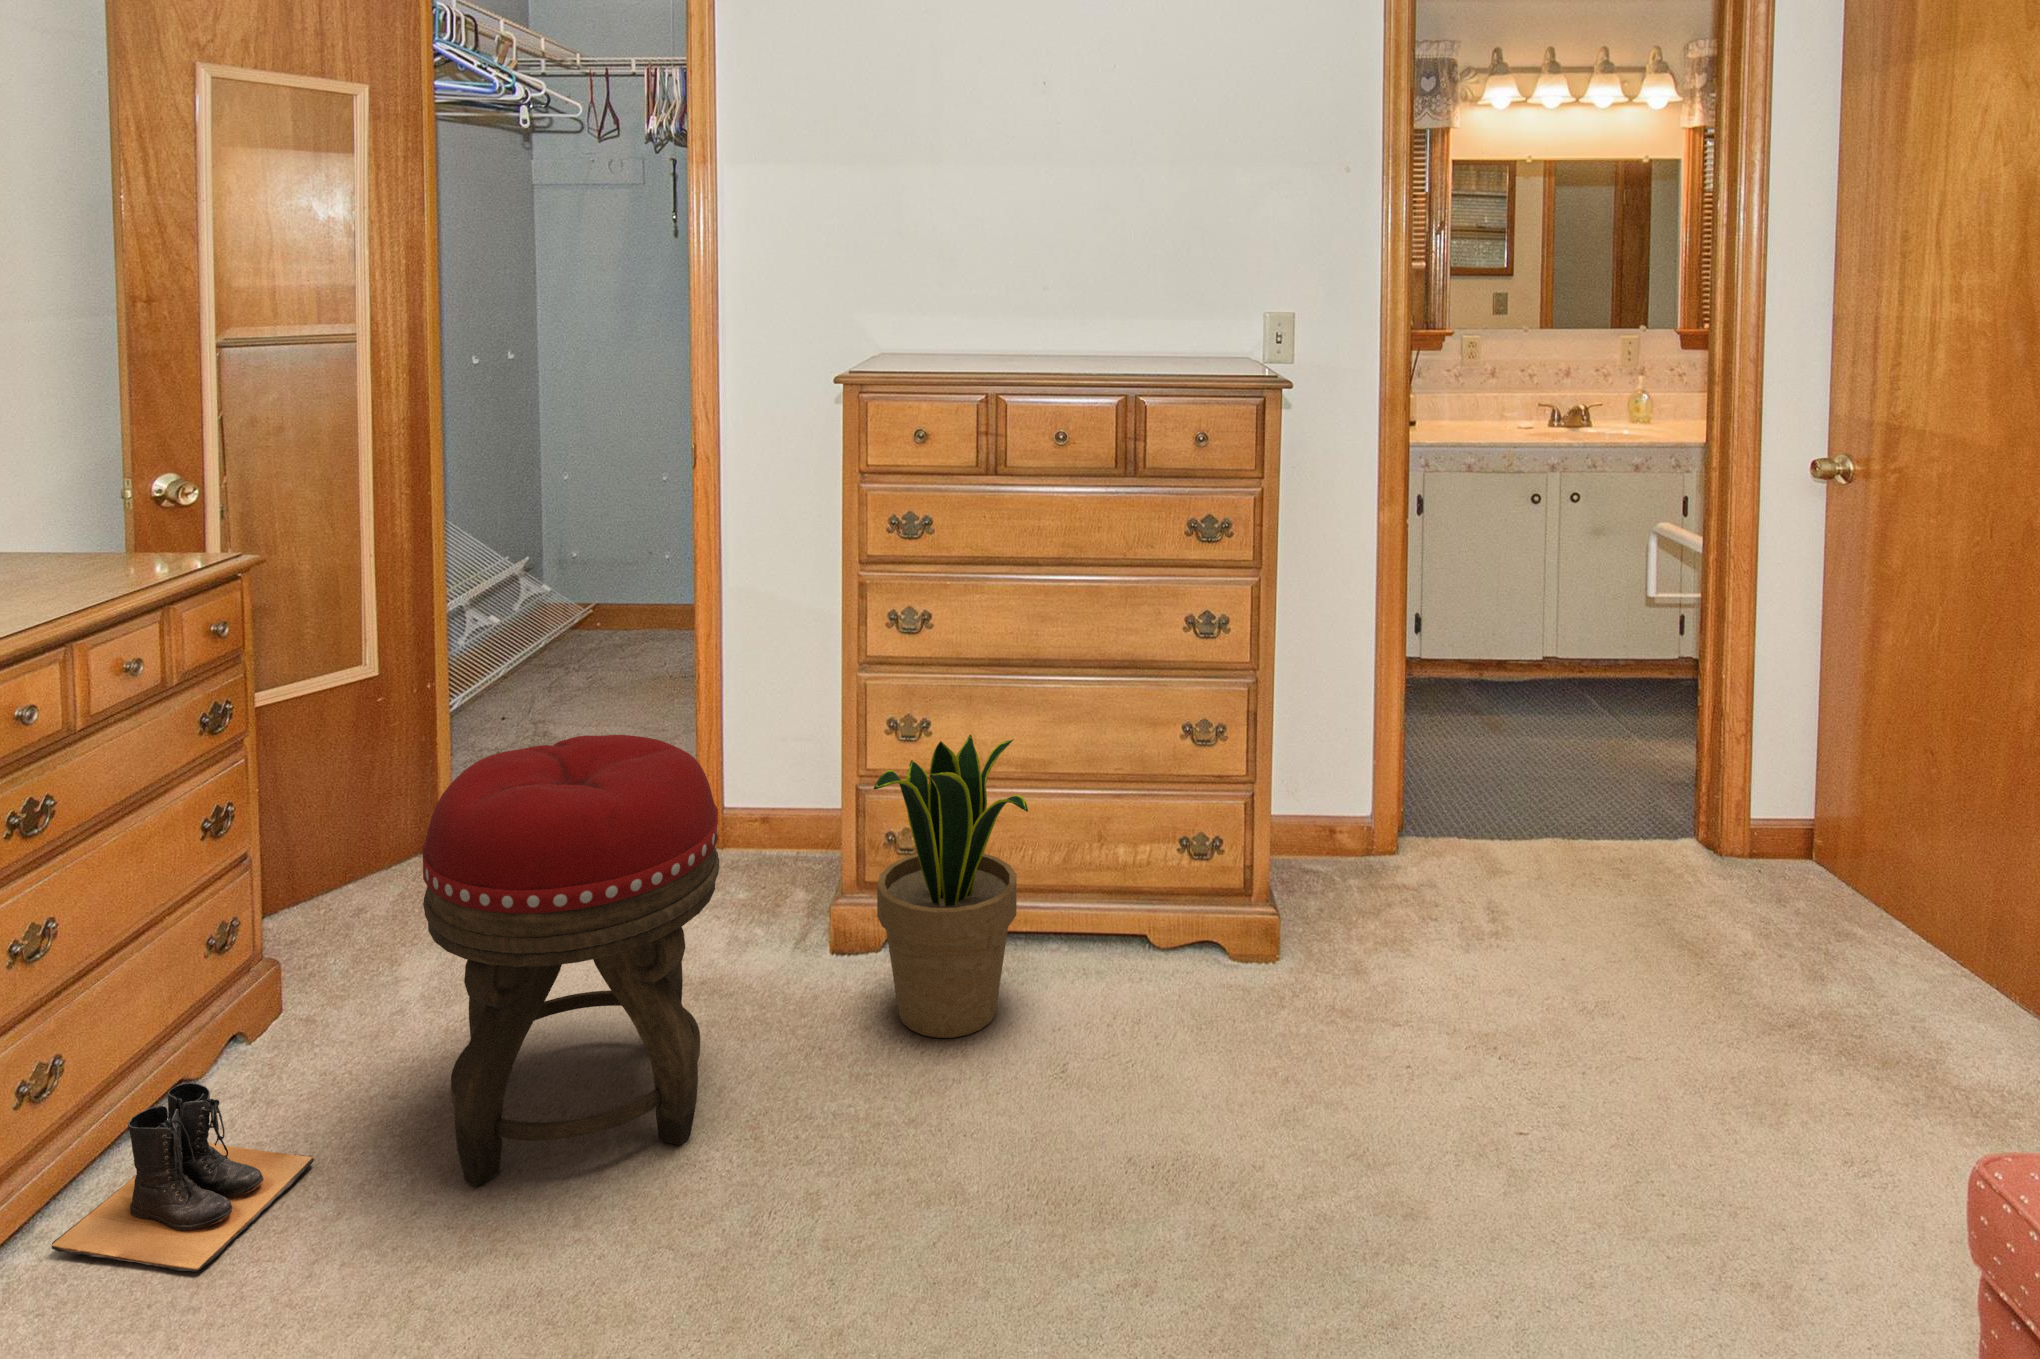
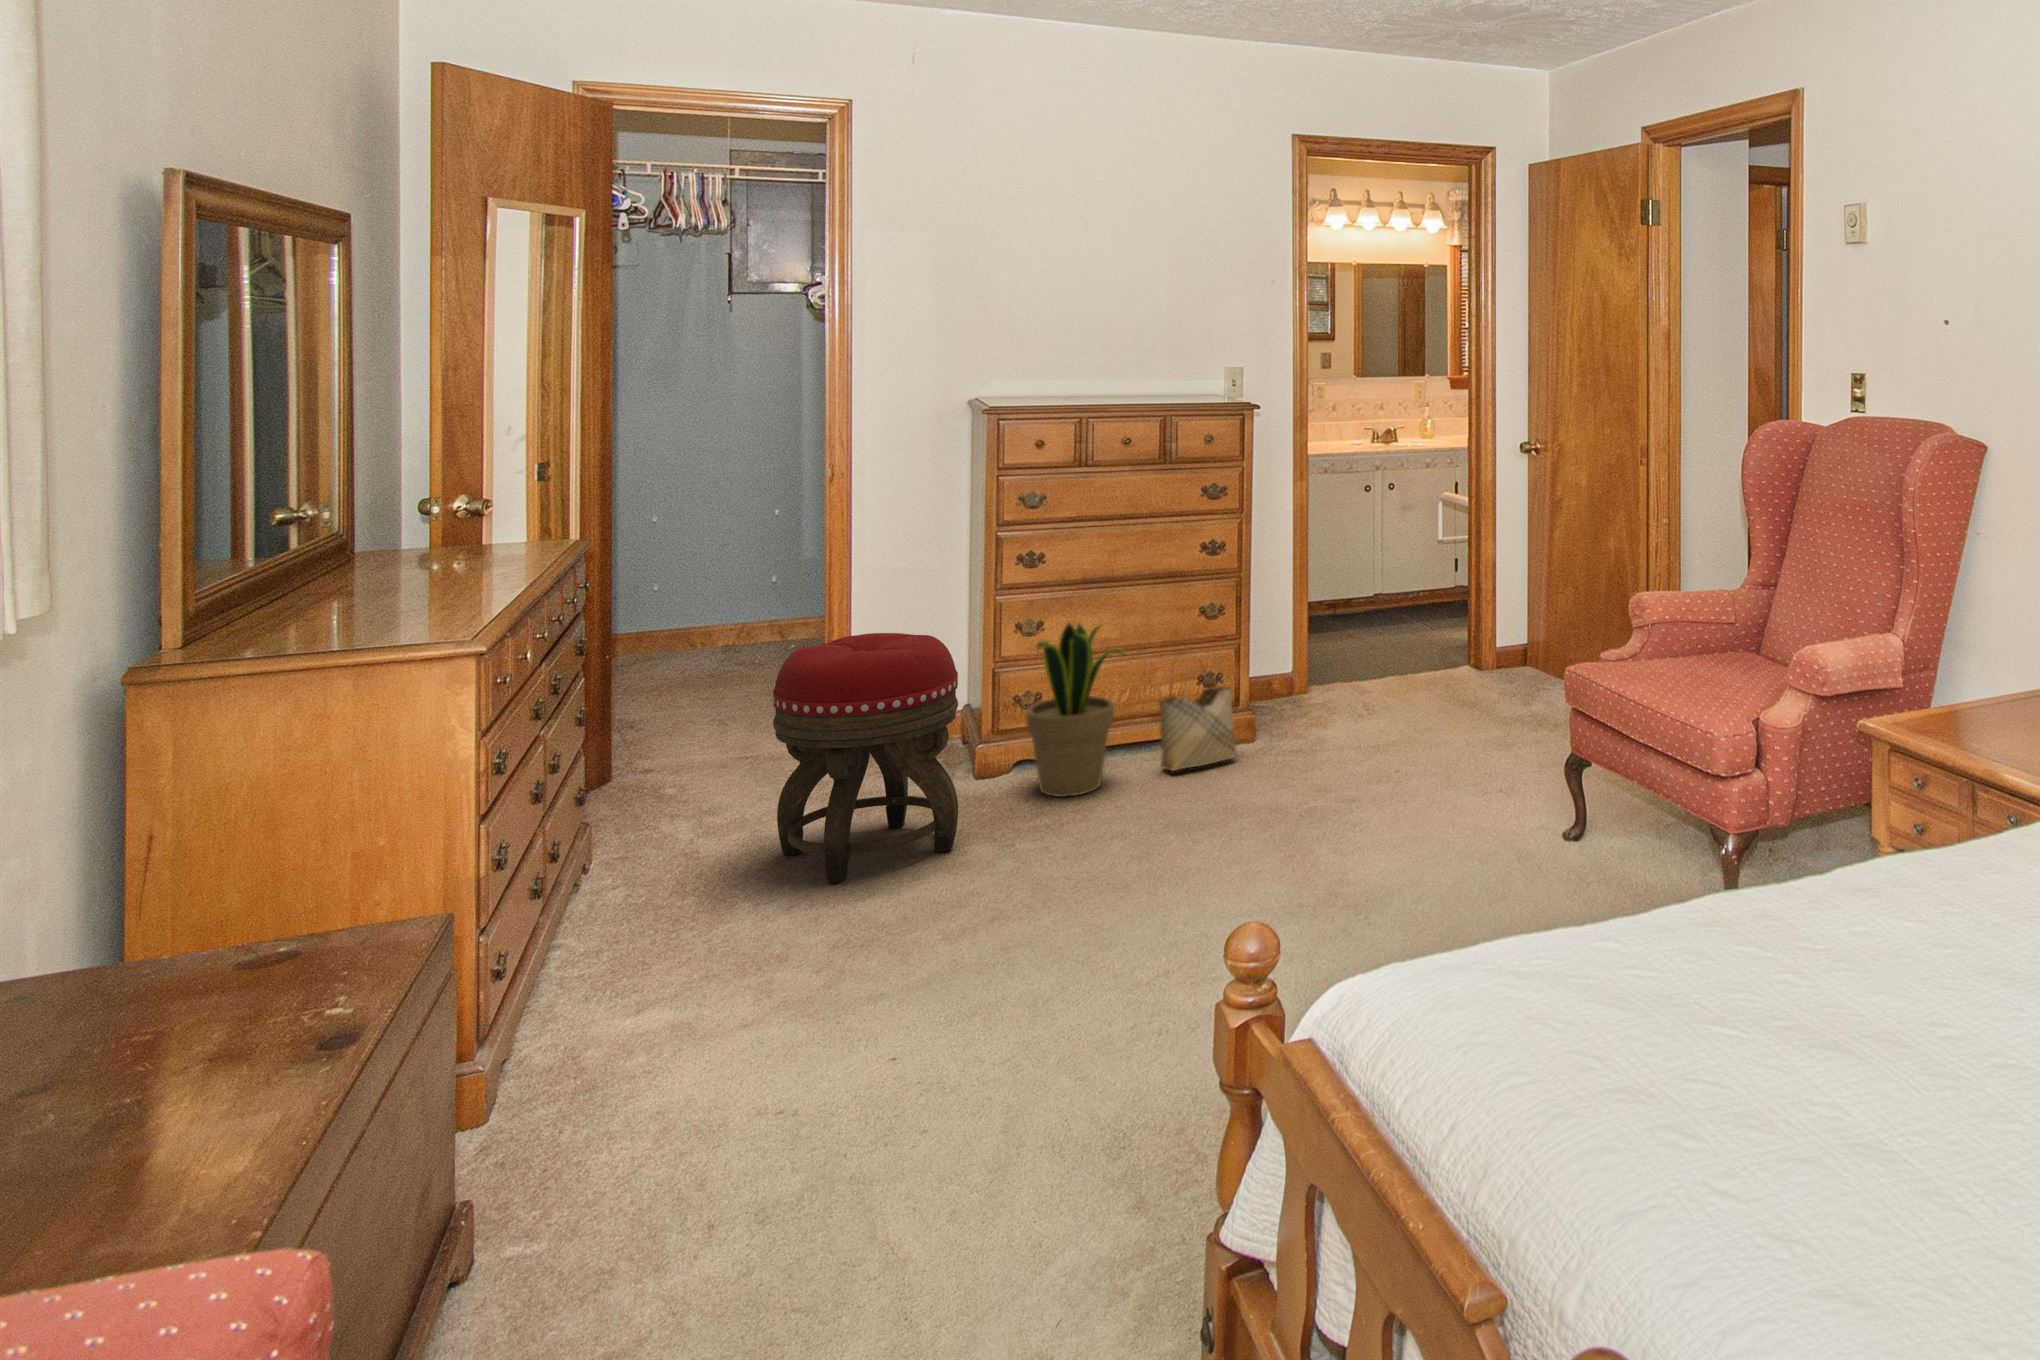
woven basket: none [1095,800,1231,1017] -> present [1159,657,1236,771]
boots: present [51,1083,314,1272] -> none [580,853,717,946]

